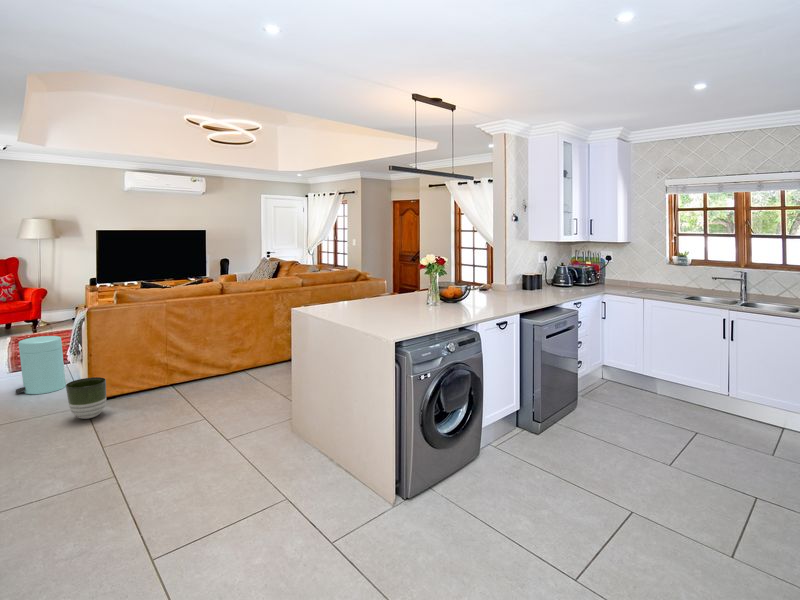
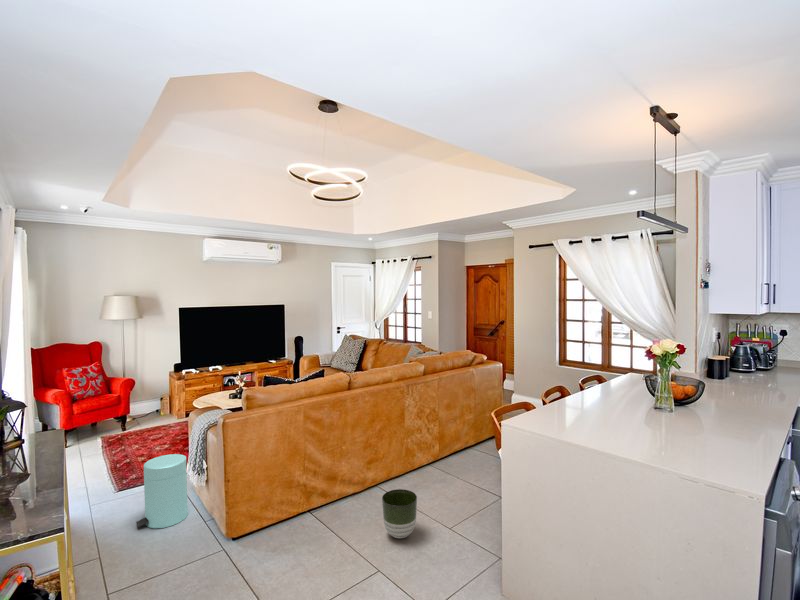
planter: present [66,377,106,419] -> present [382,489,417,538]

